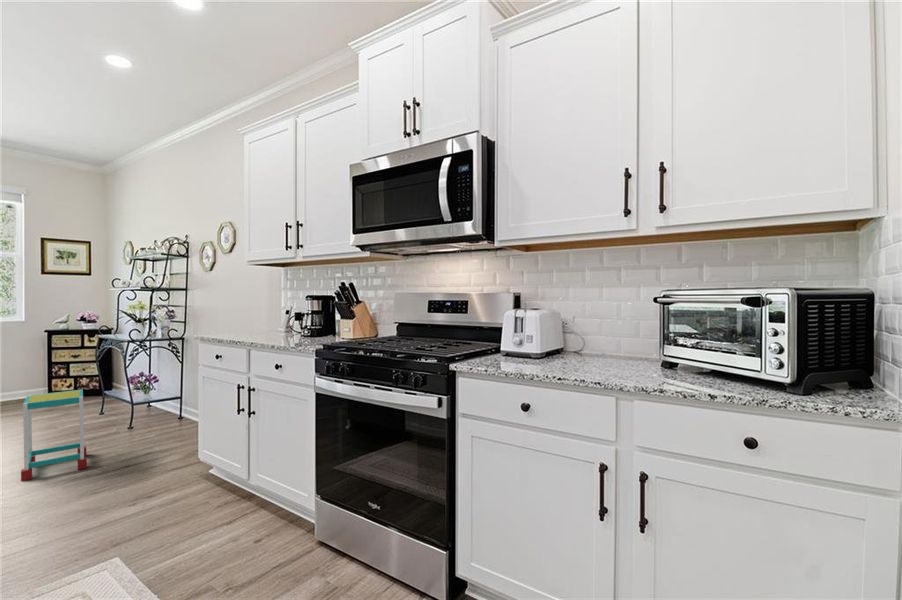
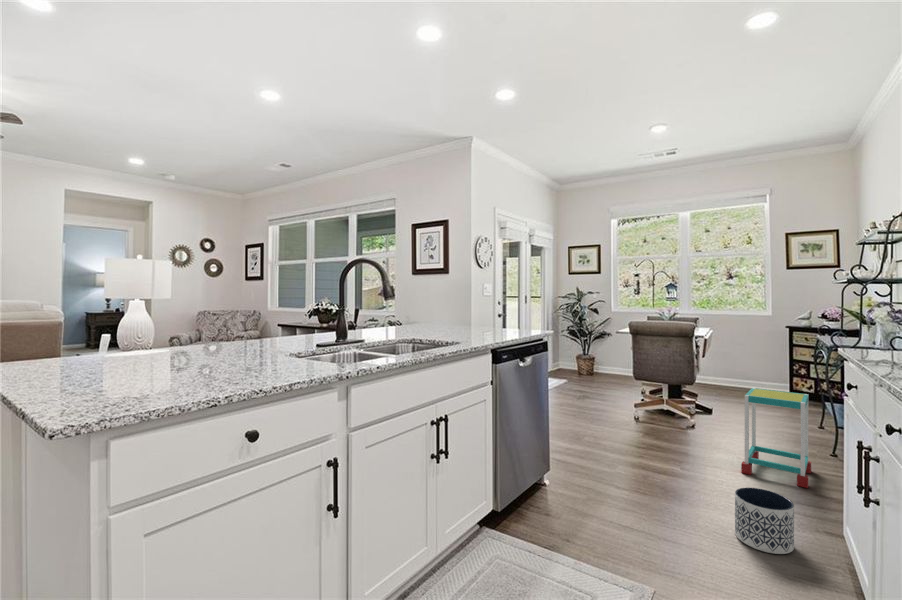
planter: none [32,476,88,532] -> present [735,488,794,554]

